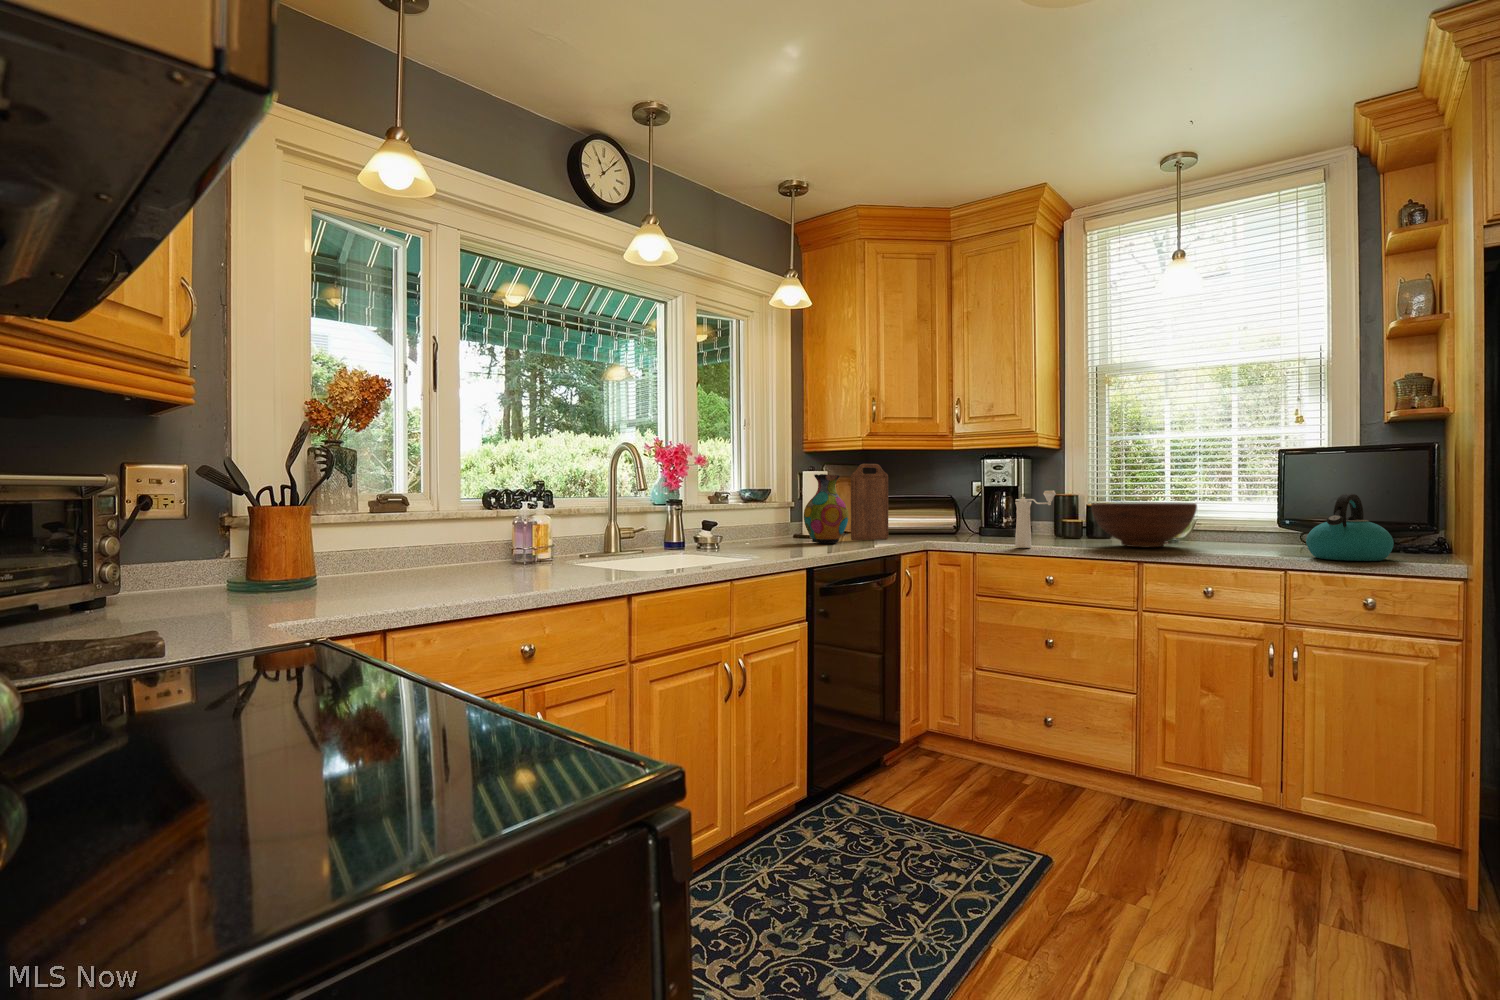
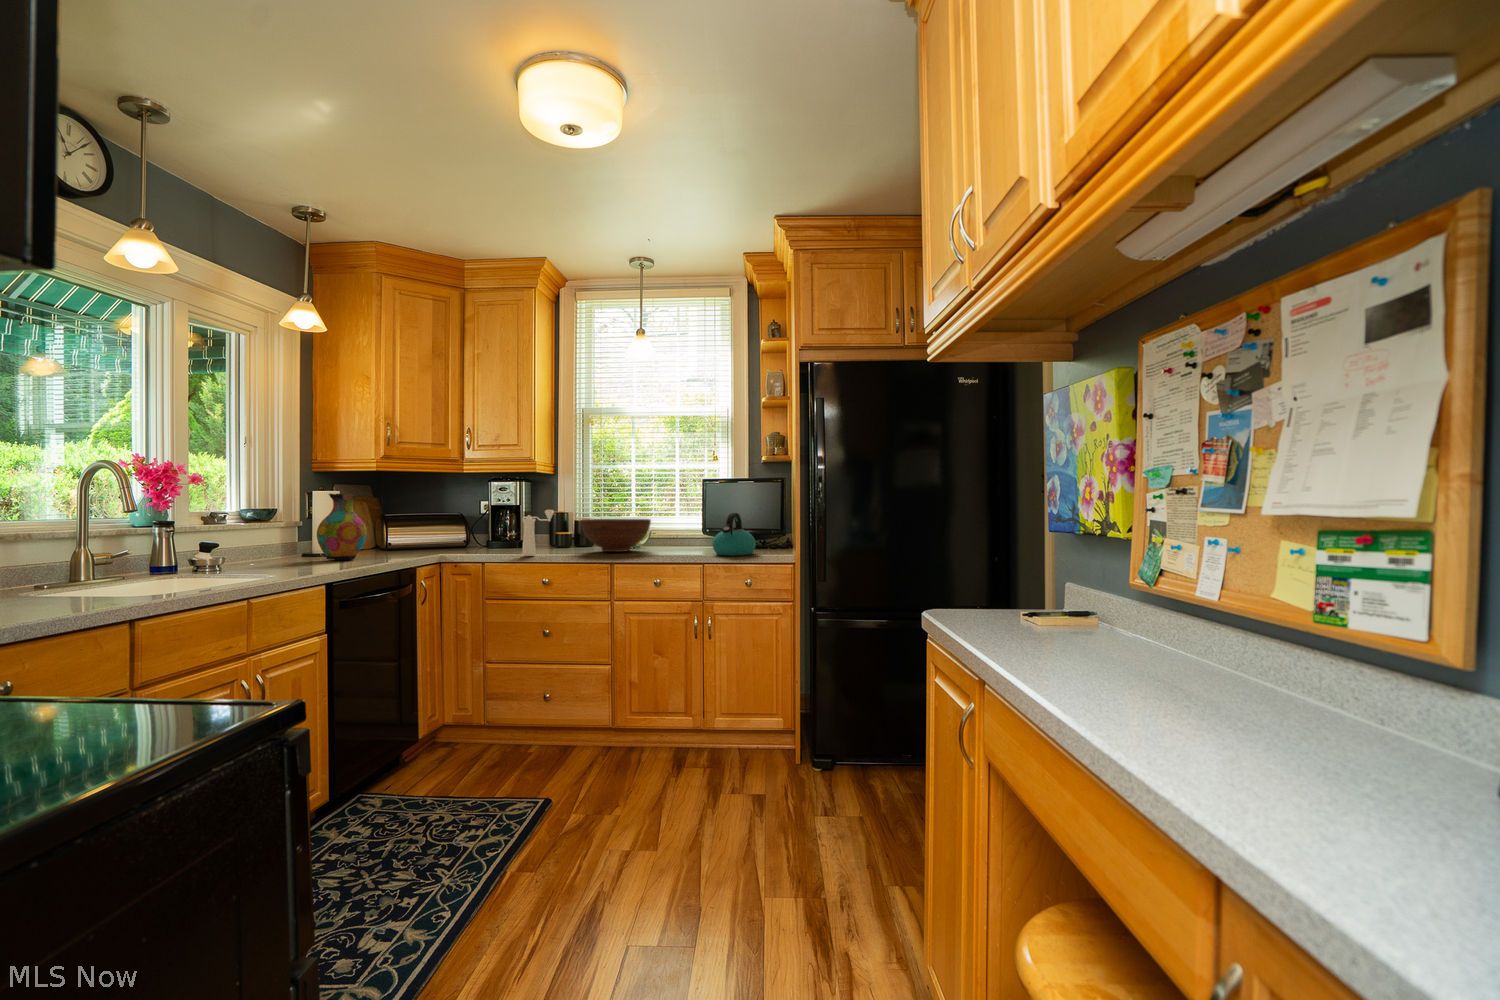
cutting board: present [851,464,888,540] -> none [368,484,406,556]

